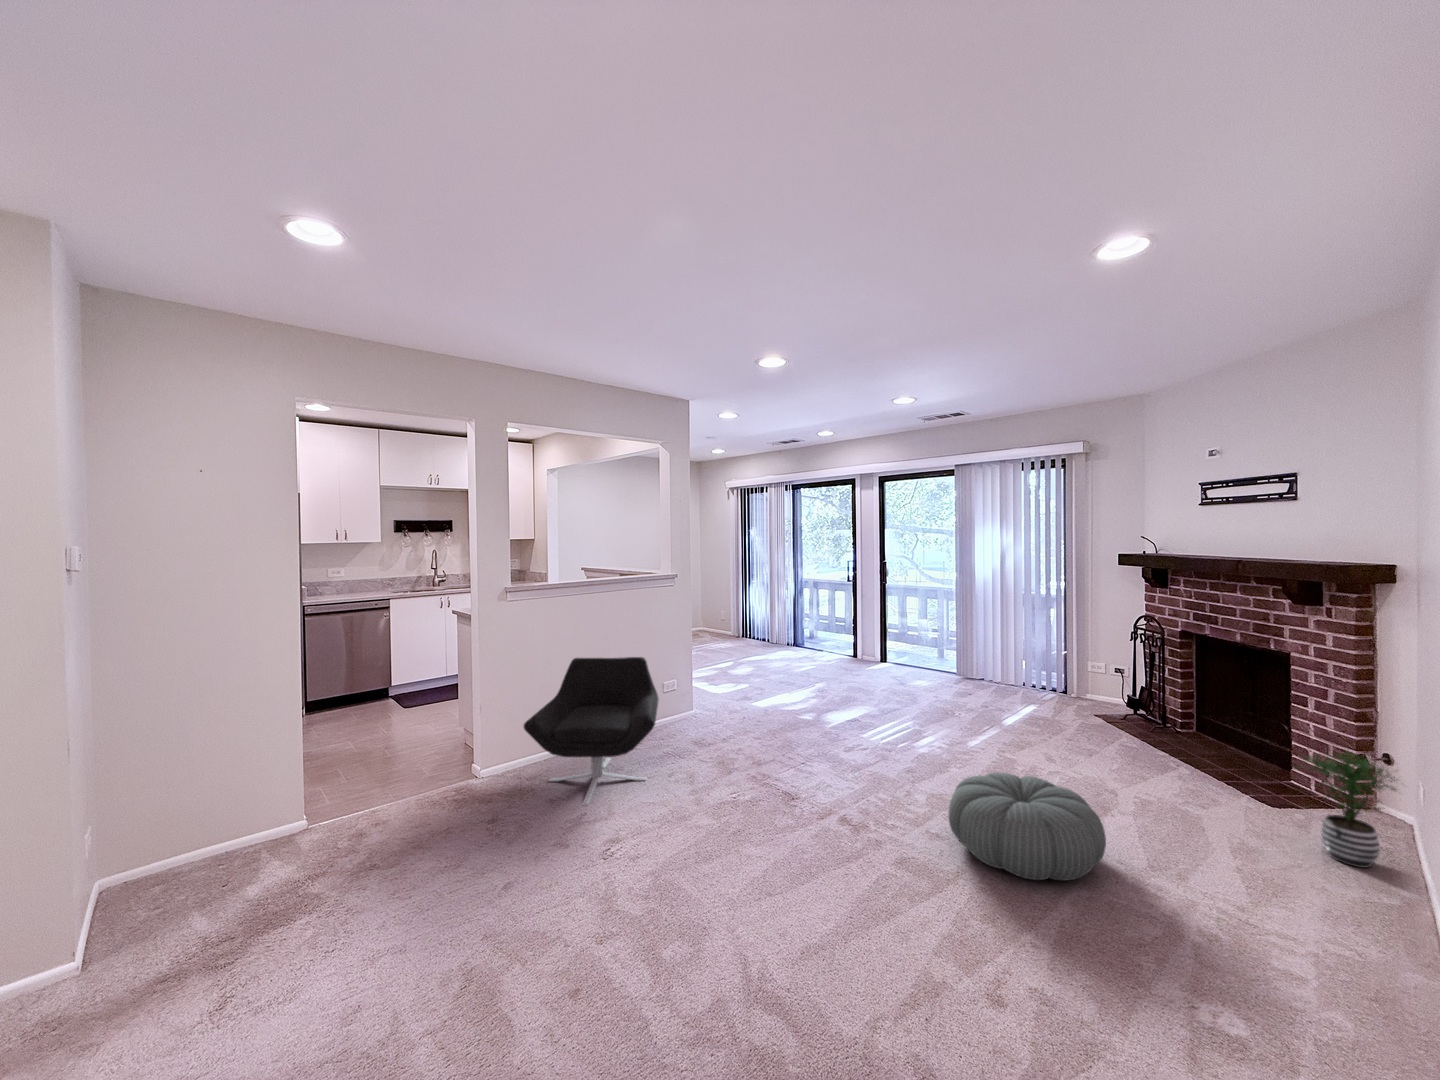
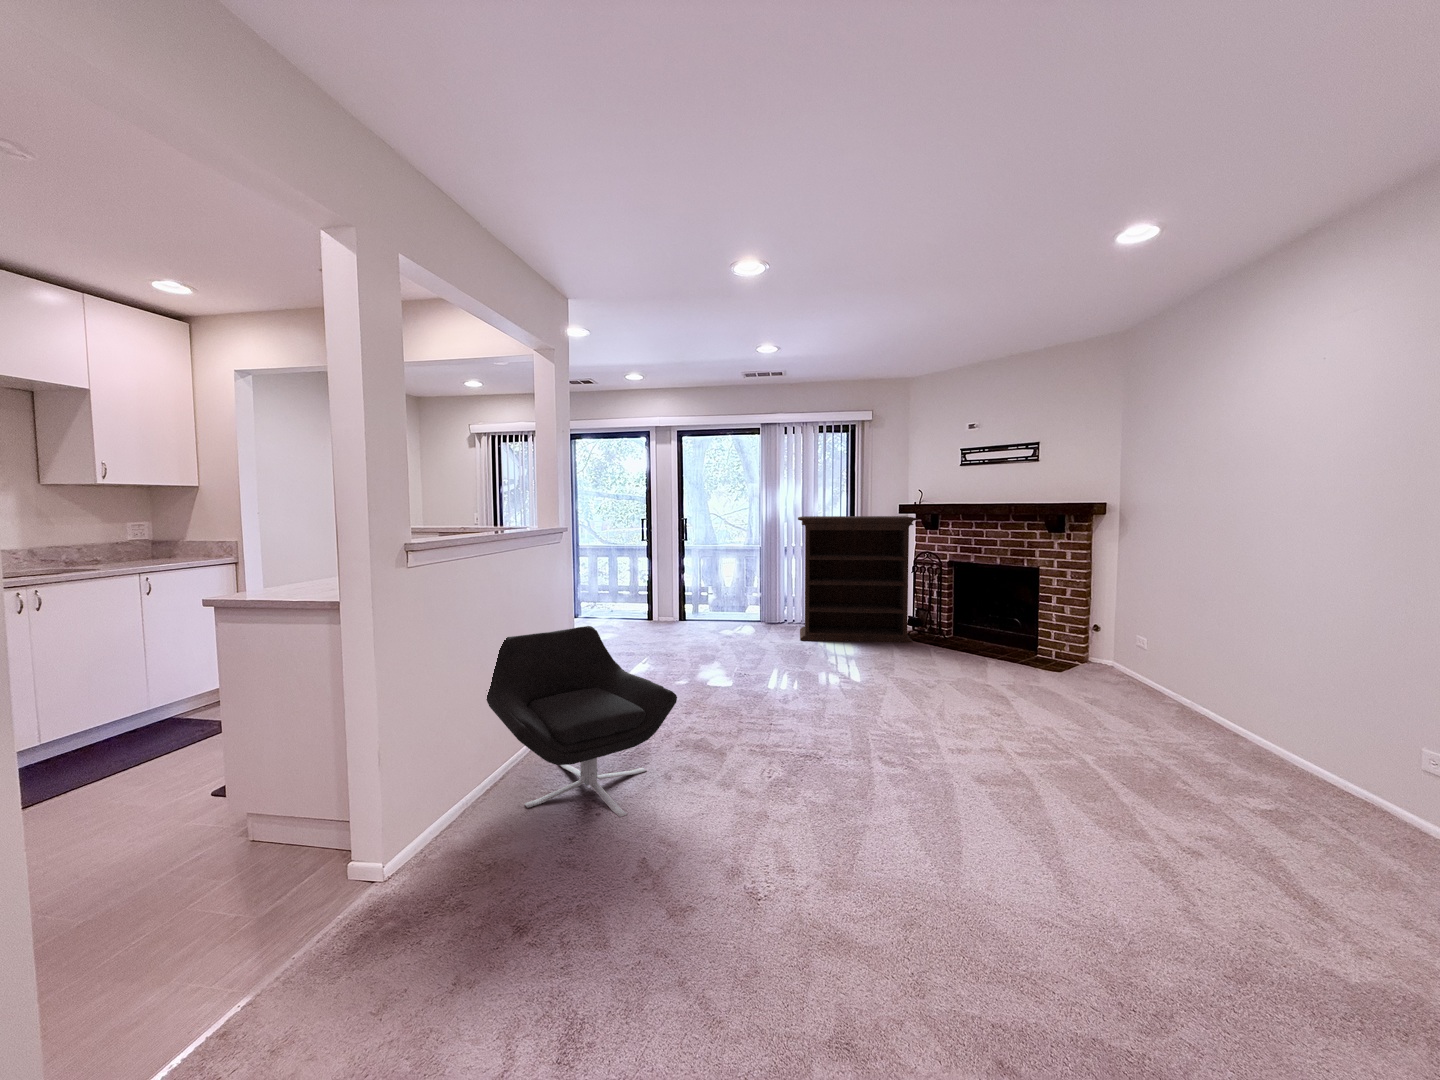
bookshelf: none [962,565,1123,728] -> present [798,516,918,643]
potted plant: present [1301,751,1397,868] -> none [1100,618,1160,691]
pouf: present [948,772,1106,880] -> none [949,673,1076,747]

